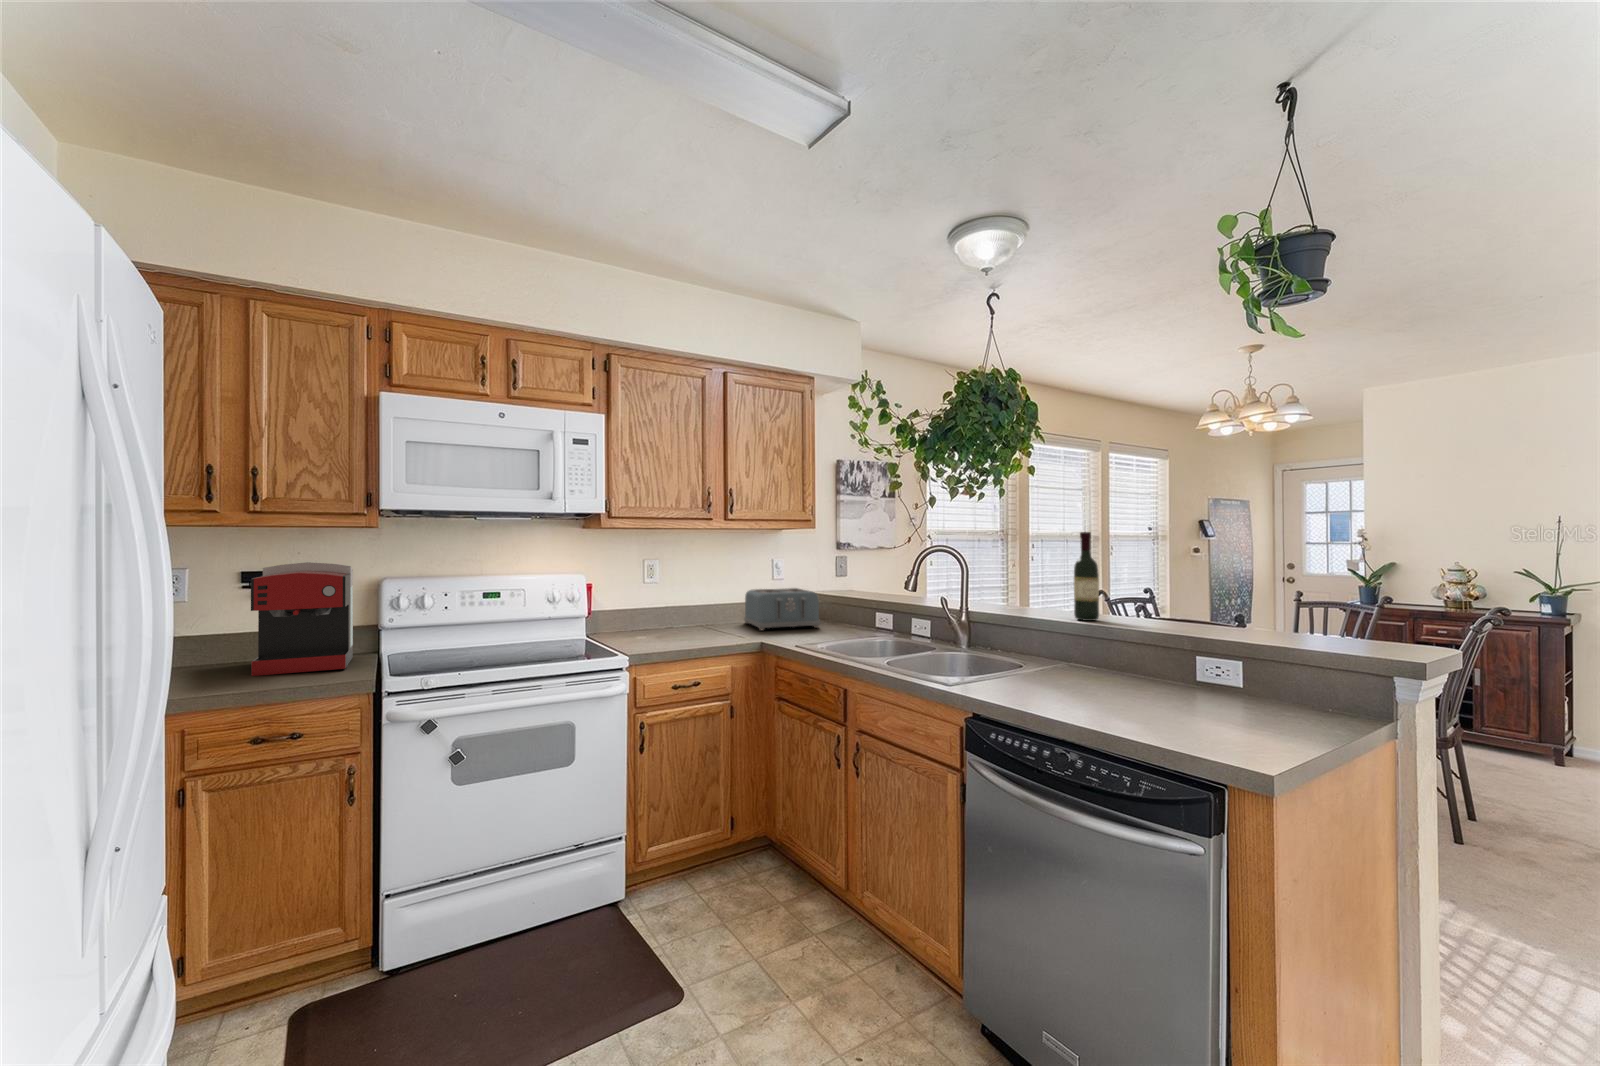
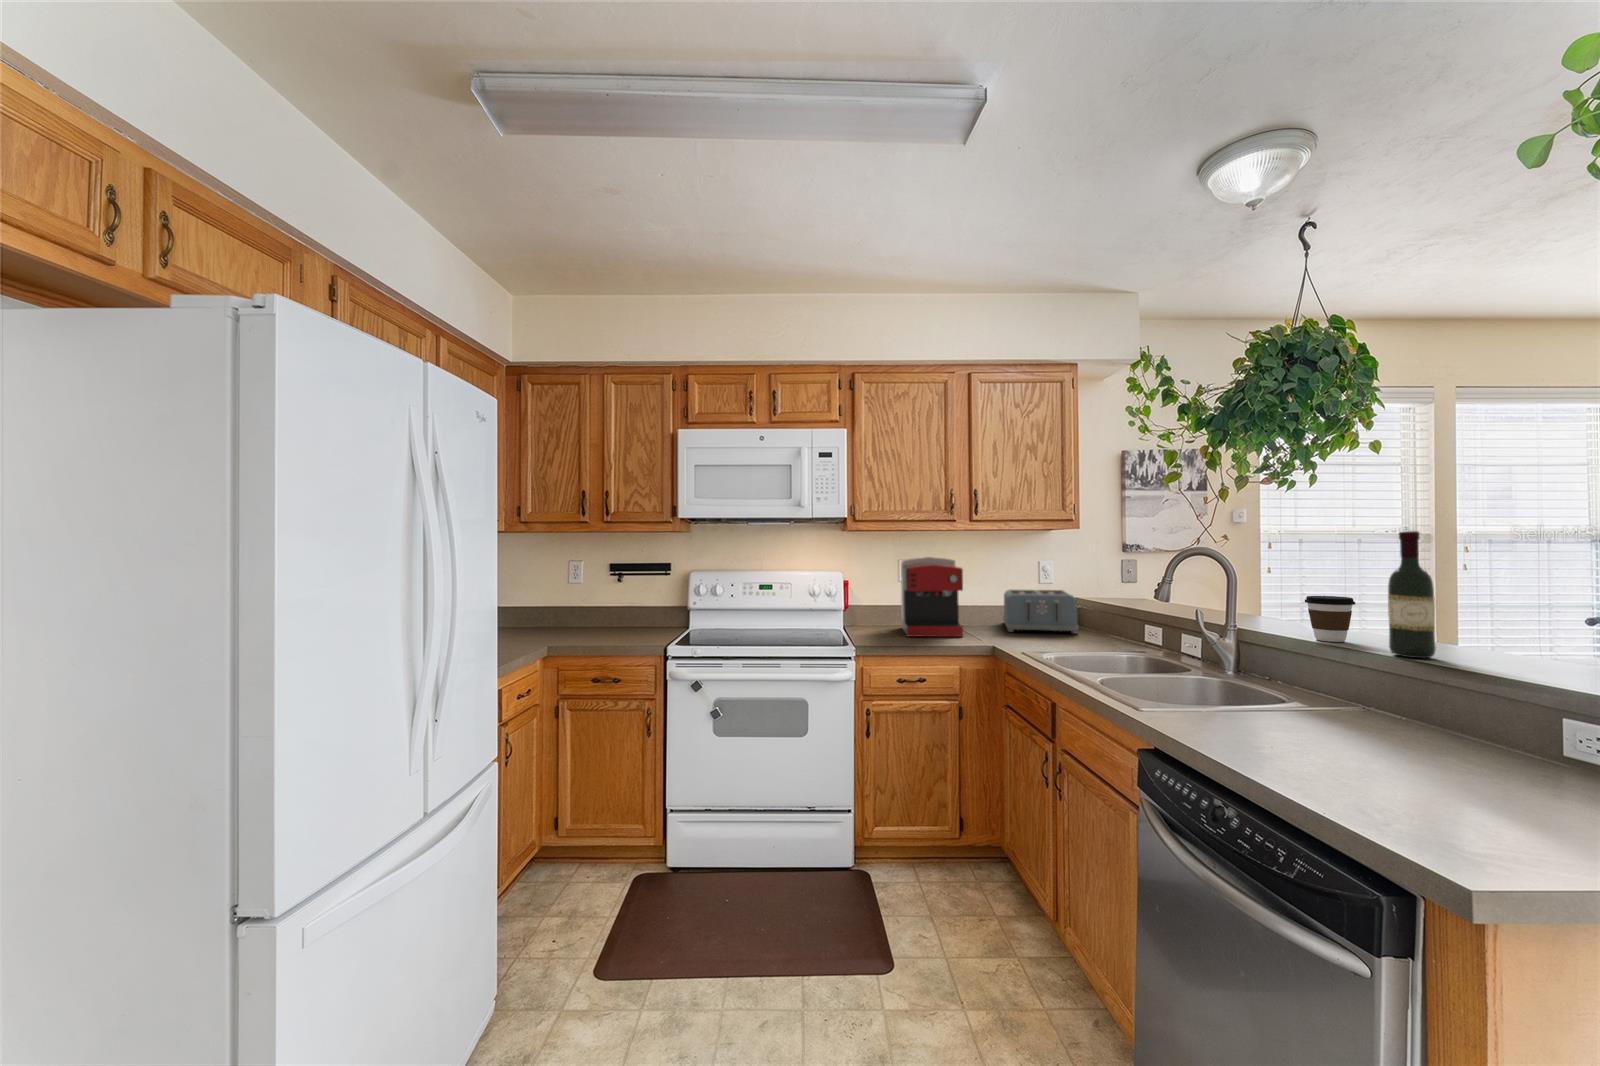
coffee maker: present [251,562,353,676] -> present [901,557,963,637]
coffee cup: none [1015,581,1046,615] -> present [1305,596,1355,642]

